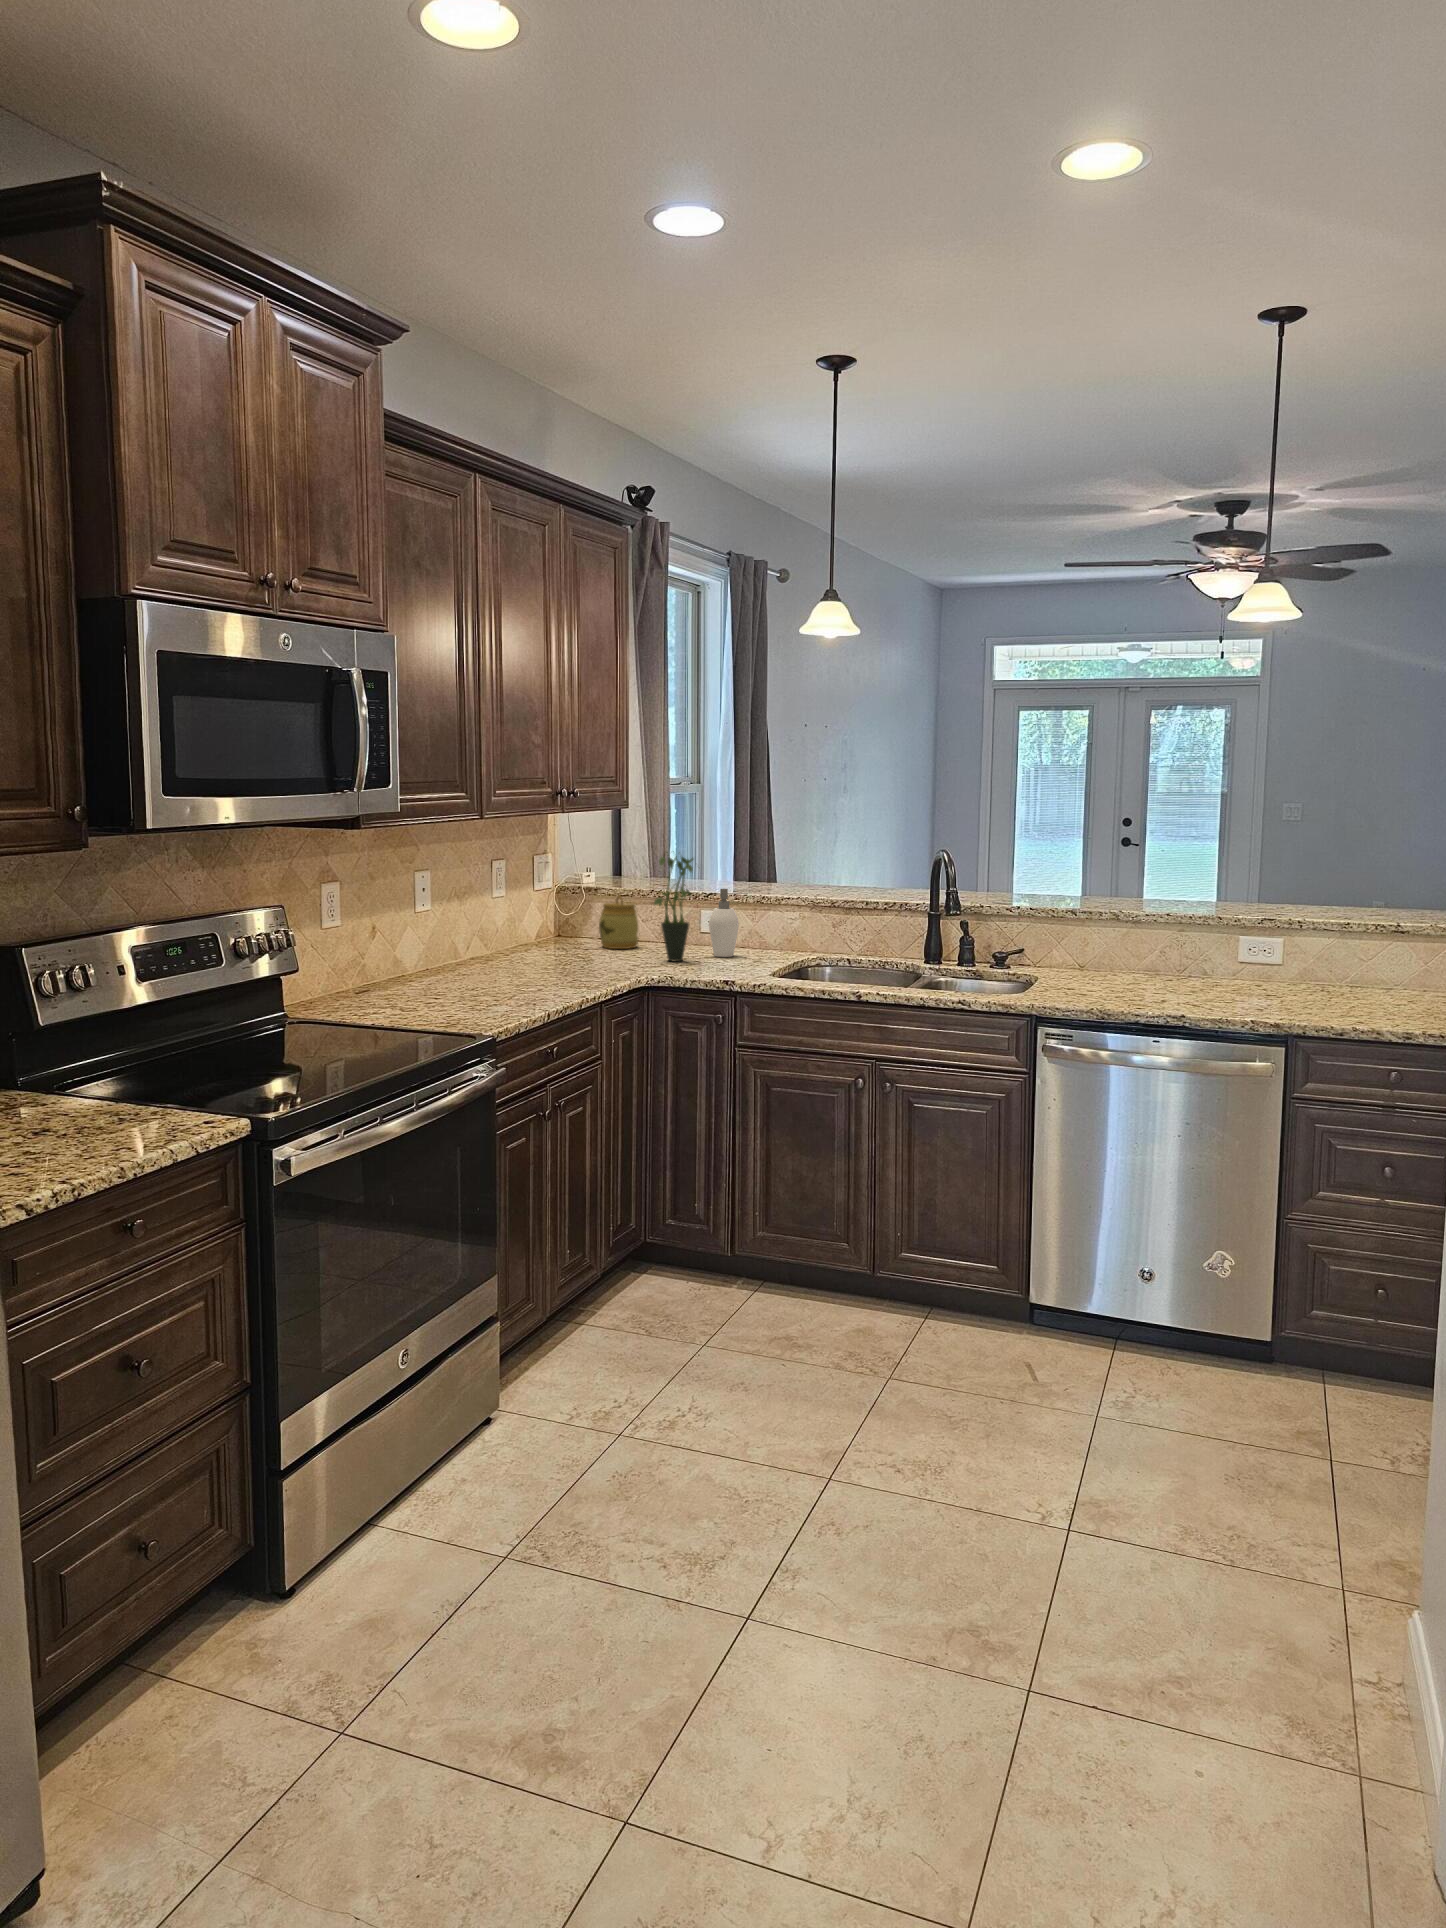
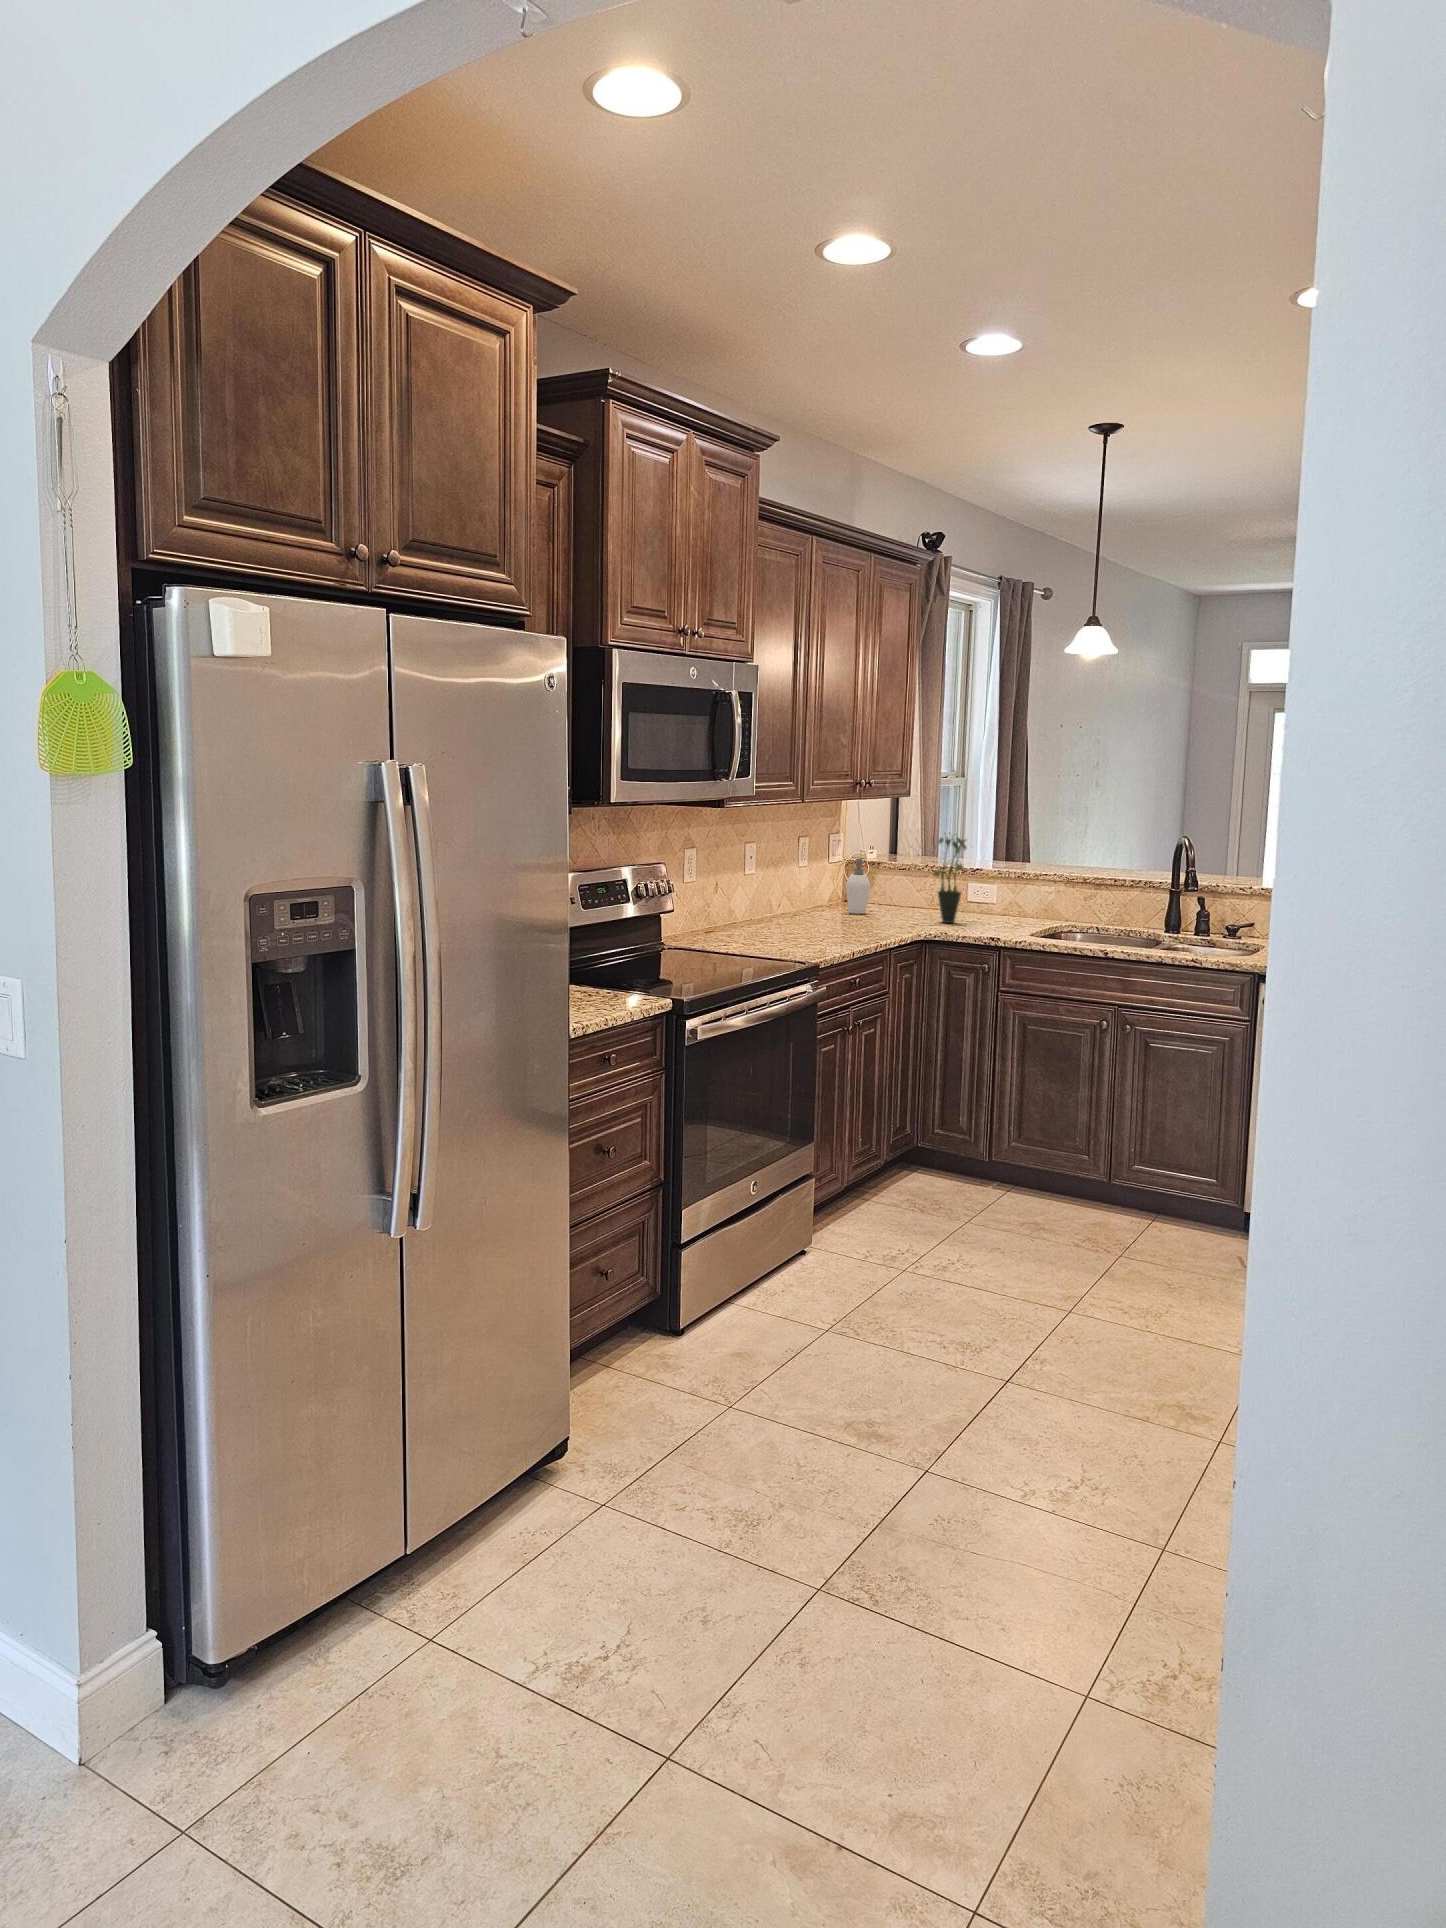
soap dispenser: present [709,889,748,957] -> present [846,859,870,914]
jar: present [599,895,638,949] -> none [884,868,918,913]

